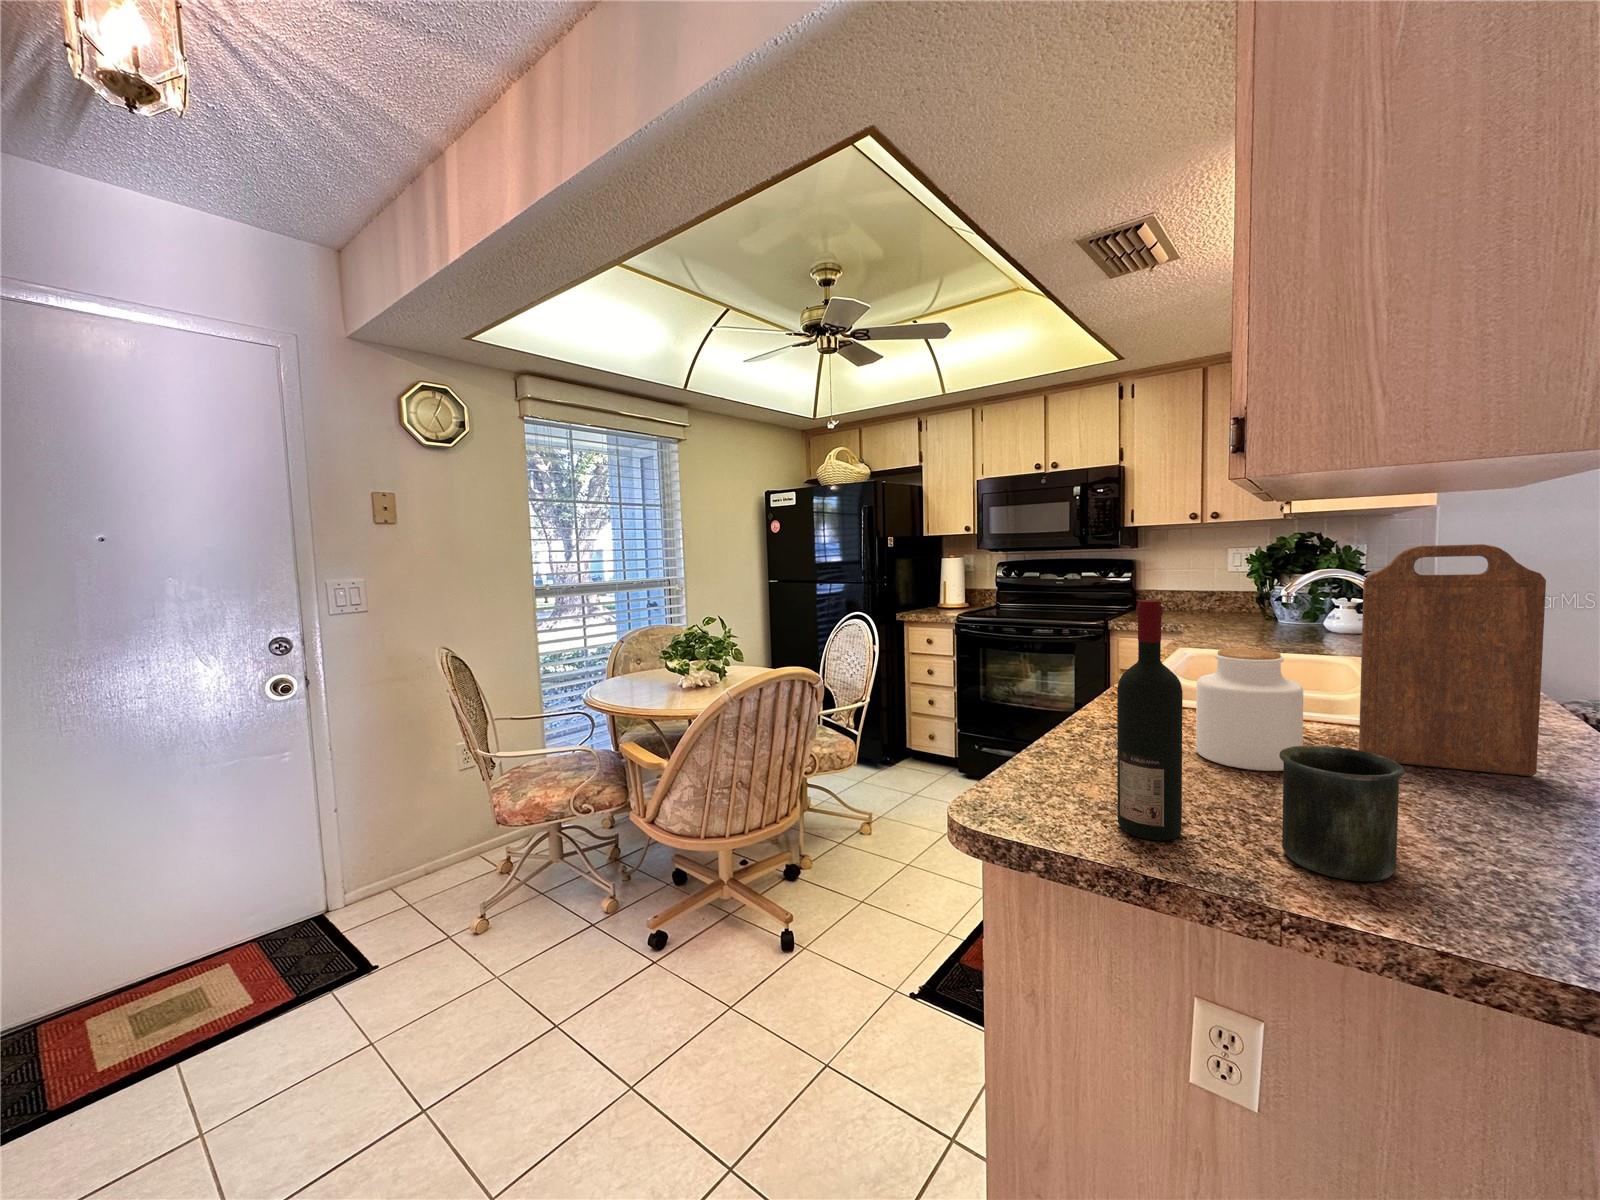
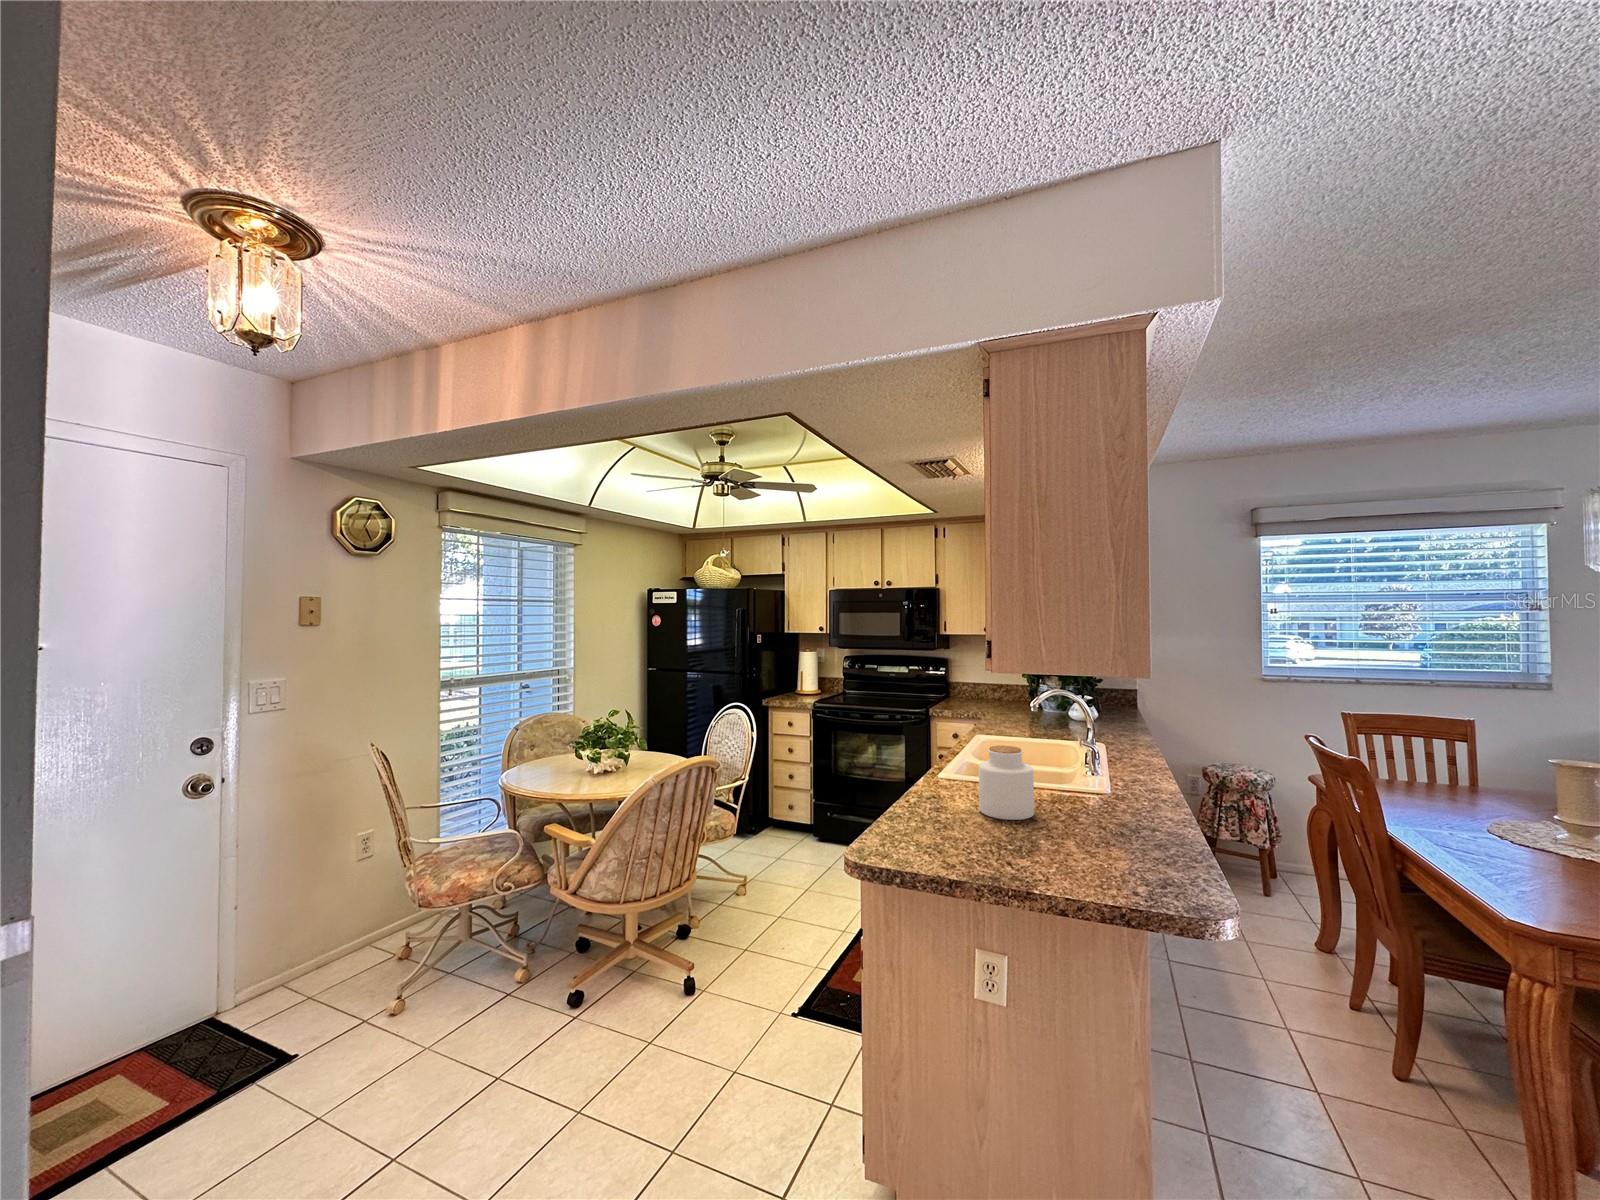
cutting board: present [1359,544,1546,776] -> none [1061,688,1143,816]
wine bottle: present [1117,600,1183,841] -> none [935,727,969,862]
mug: present [1279,745,1405,881] -> none [1013,805,1065,874]

